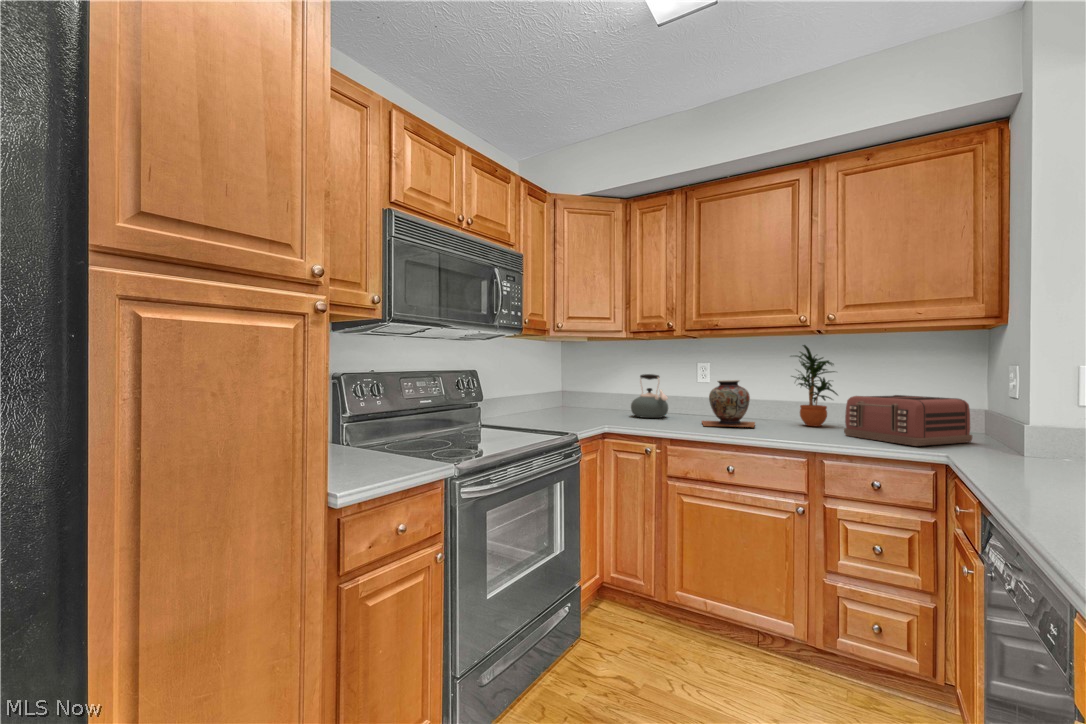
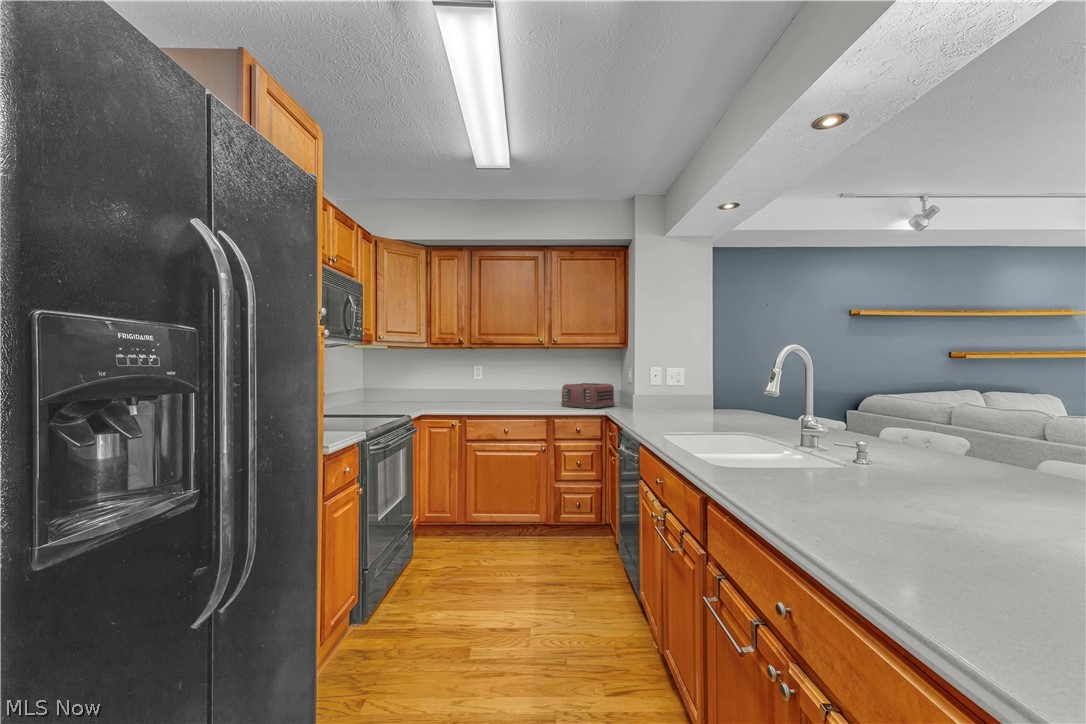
potted plant: present [792,345,838,426] -> none [530,355,556,403]
kettle: present [631,374,668,418] -> none [430,374,458,404]
decorative vase: present [702,380,755,427] -> none [481,376,515,407]

